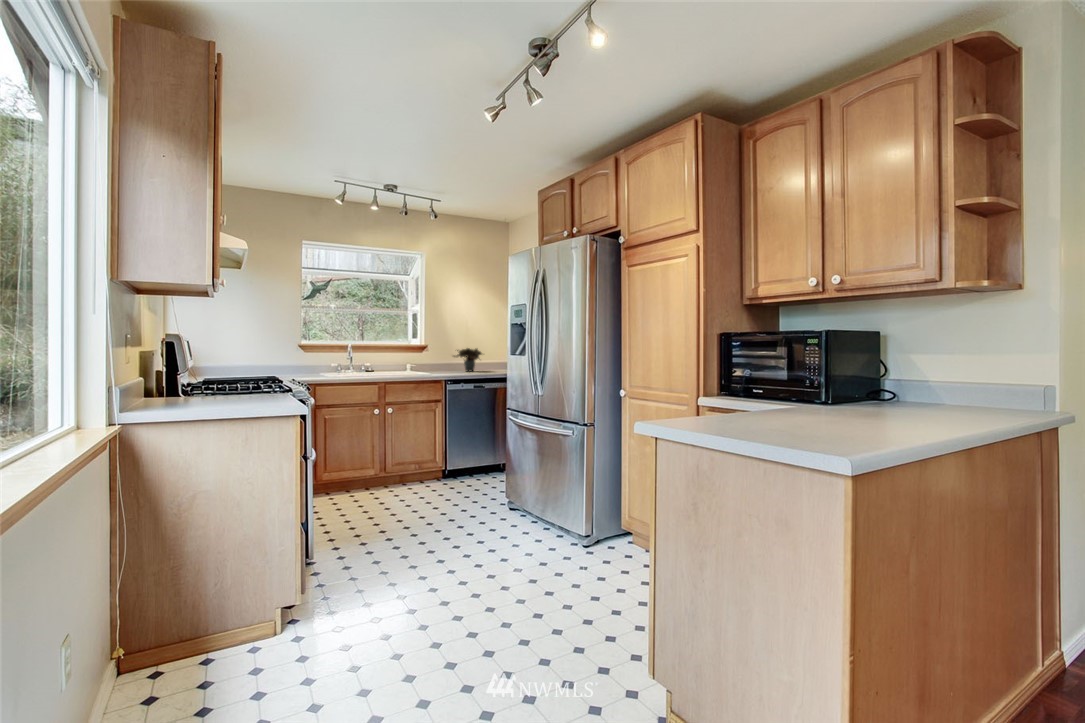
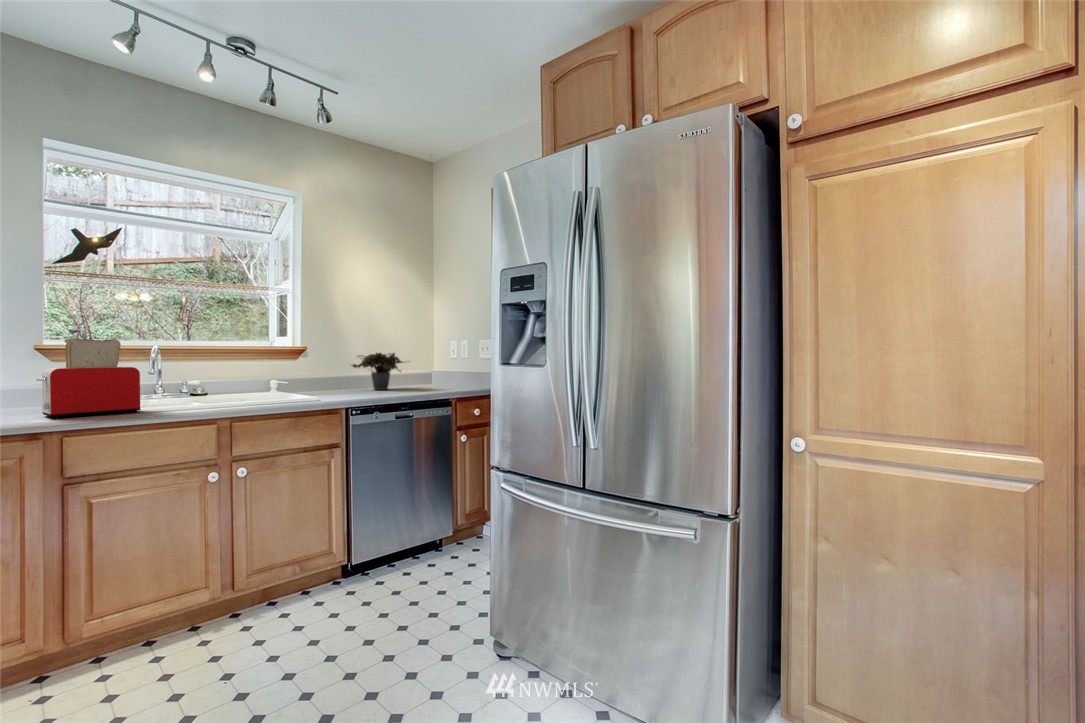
toaster: none [307,342,346,378] -> present [37,338,140,418]

